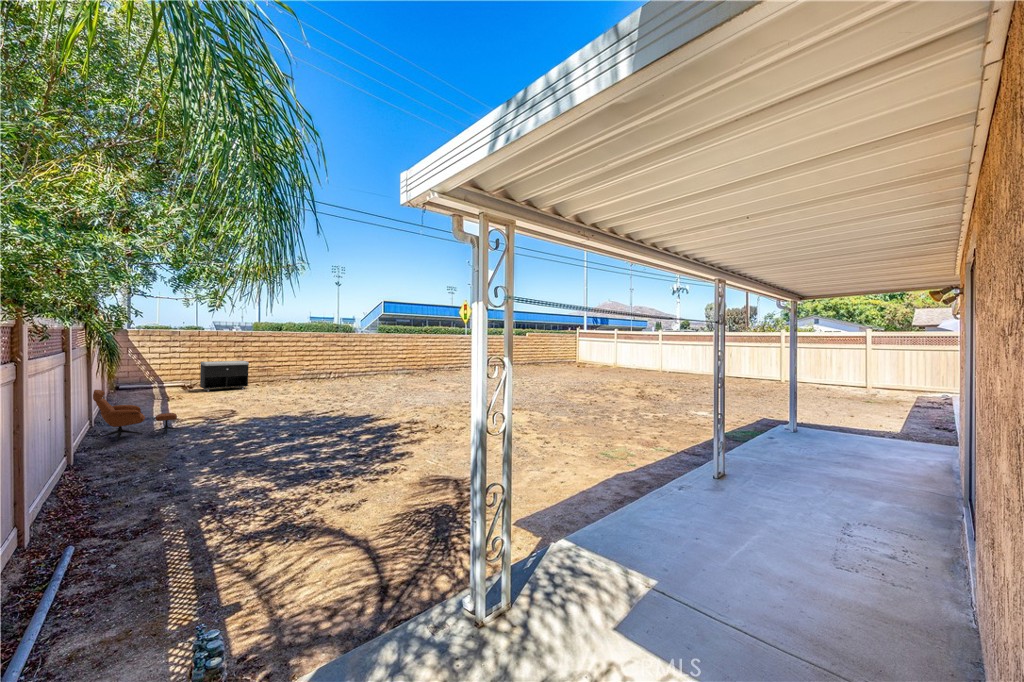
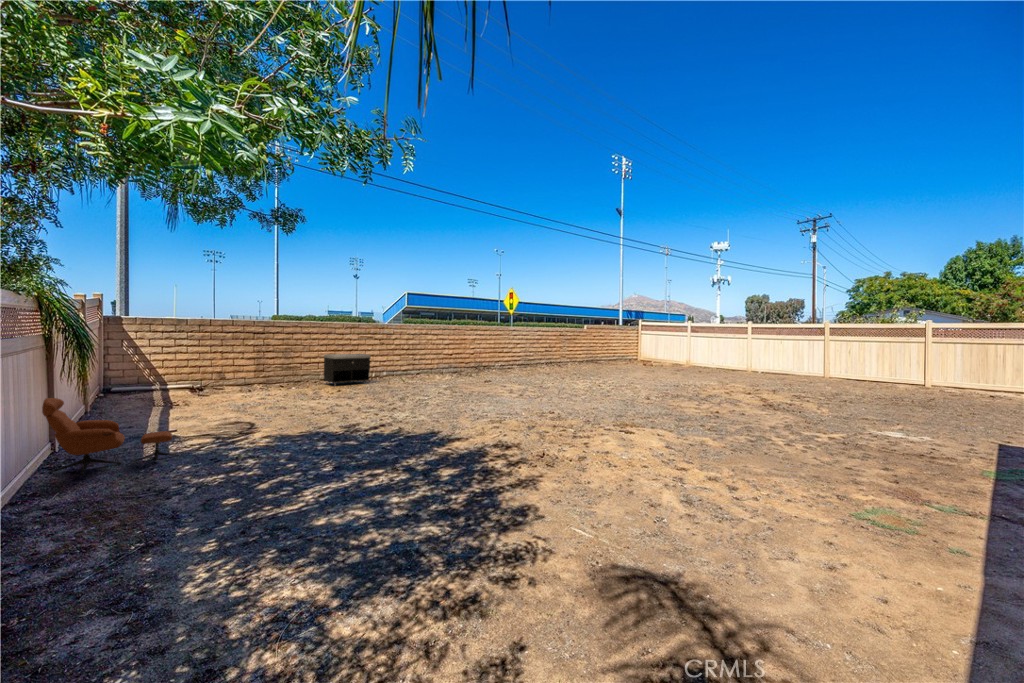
storage bench: present [200,361,249,392] -> present [324,354,371,386]

